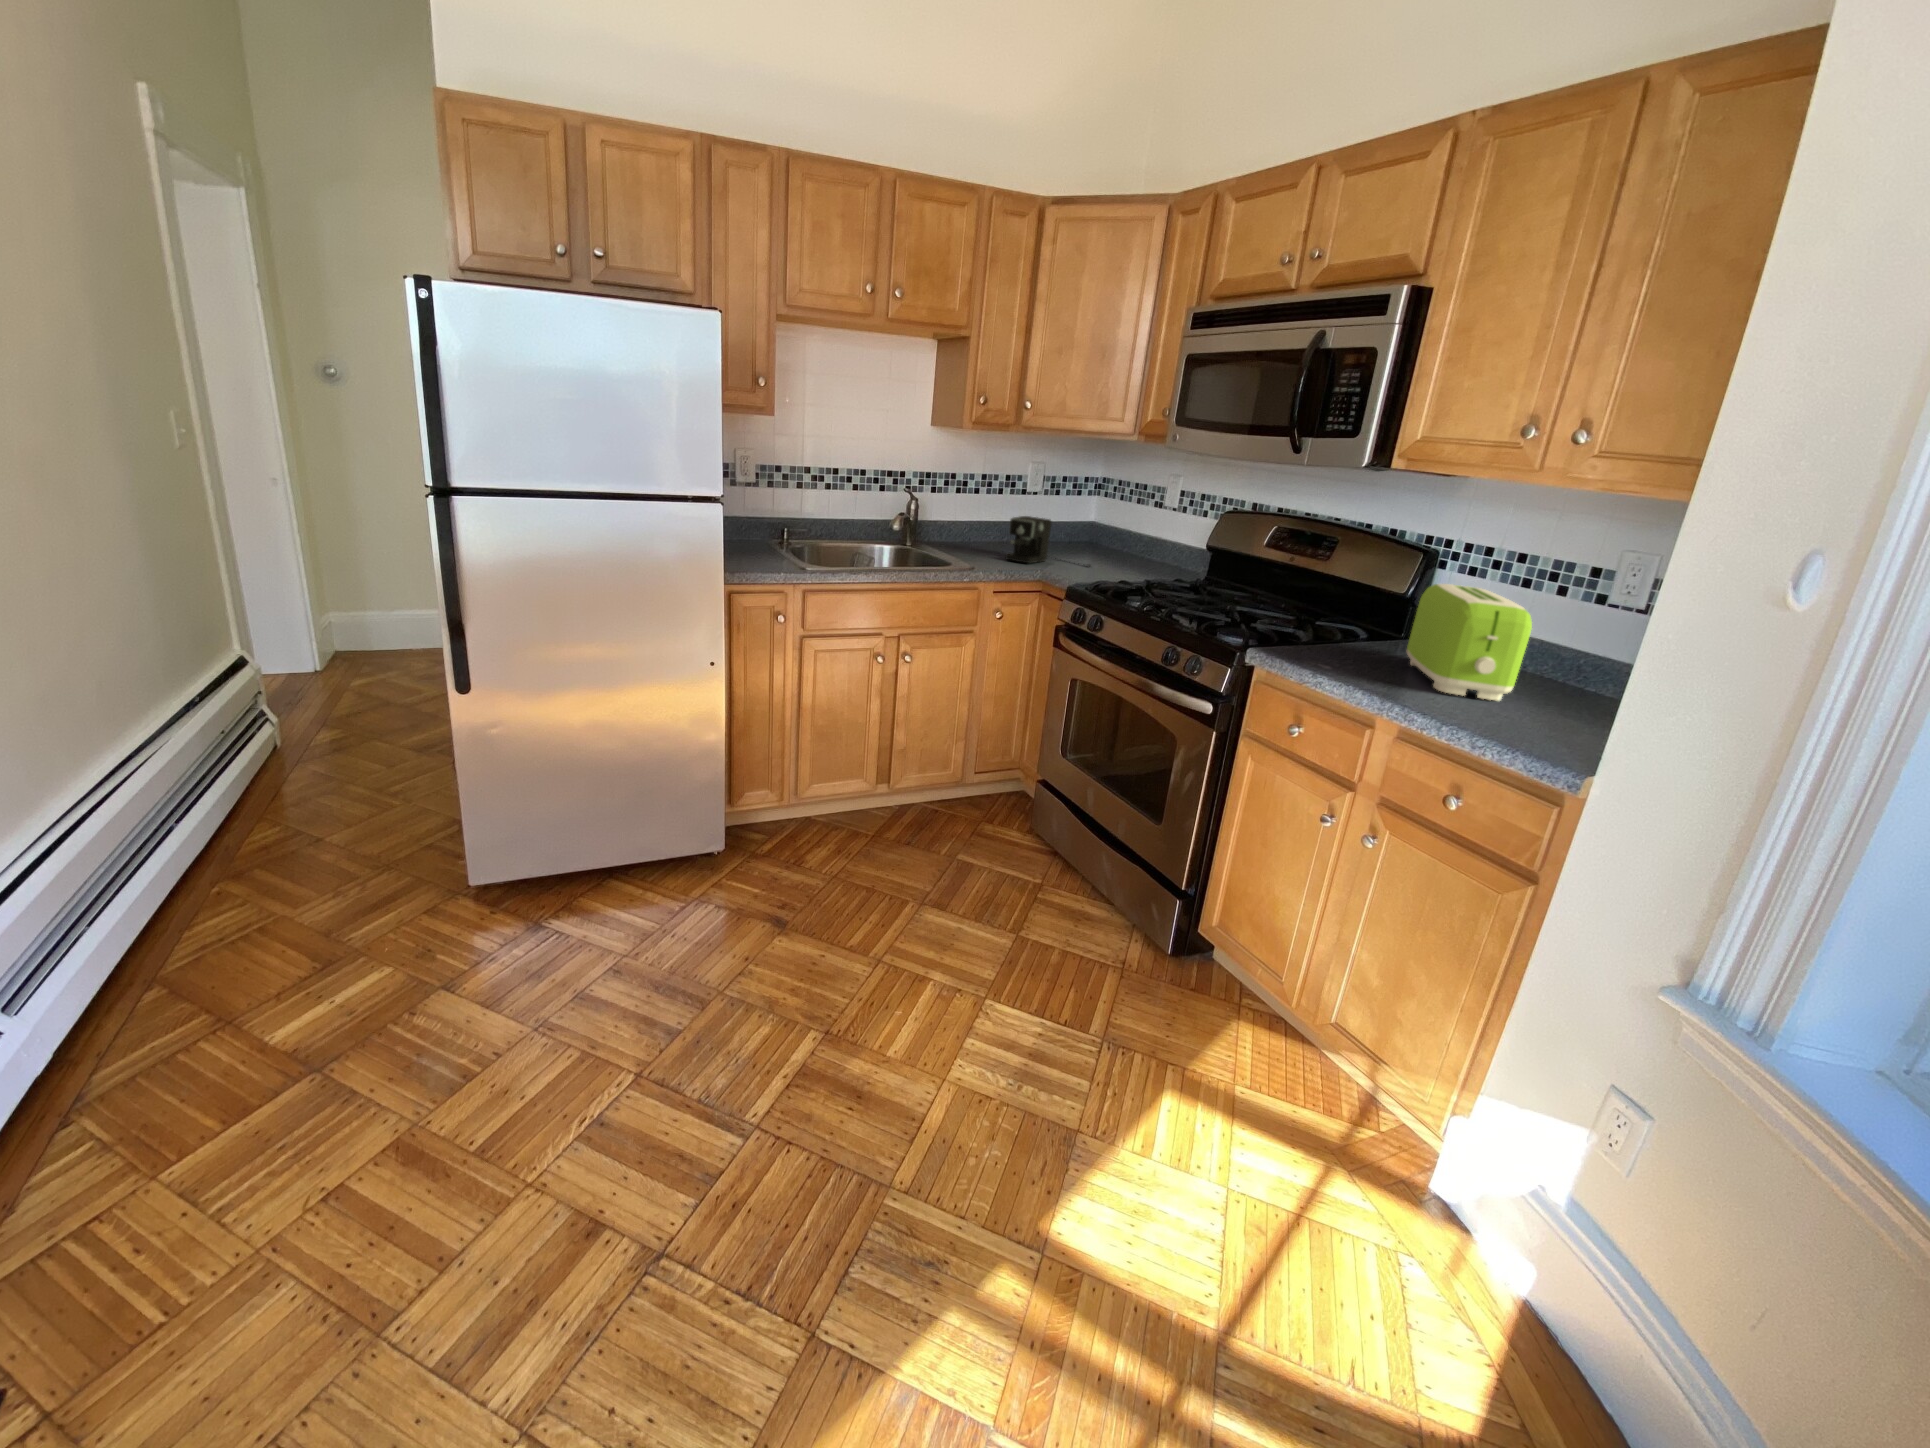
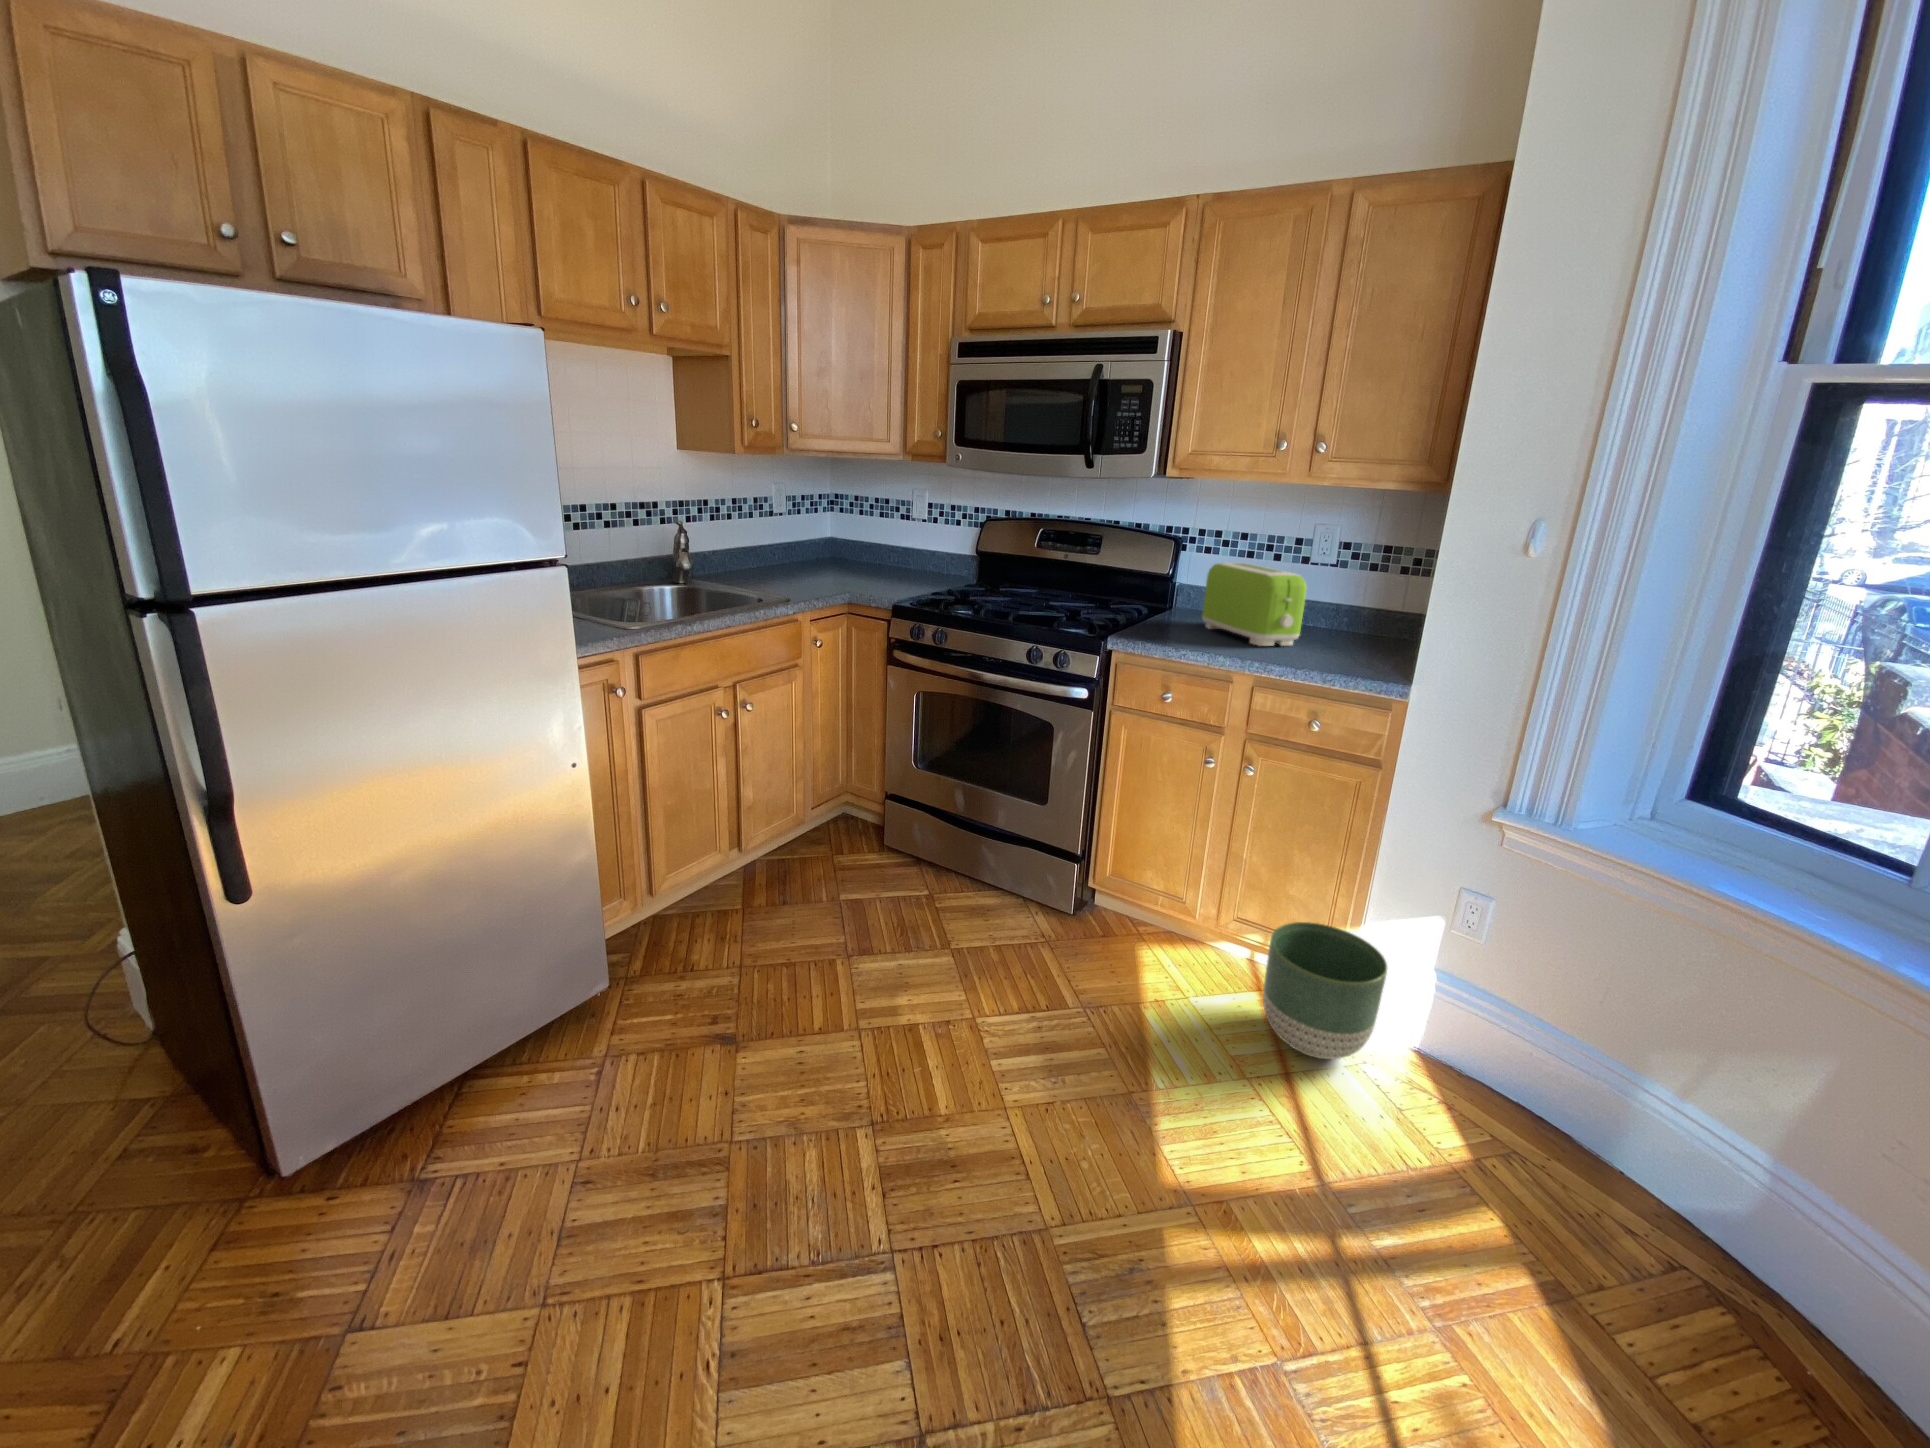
coffee maker: present [1005,516,1091,567] -> none [798,540,877,588]
planter: none [1292,1039,1467,1231] -> present [1263,922,1387,1059]

